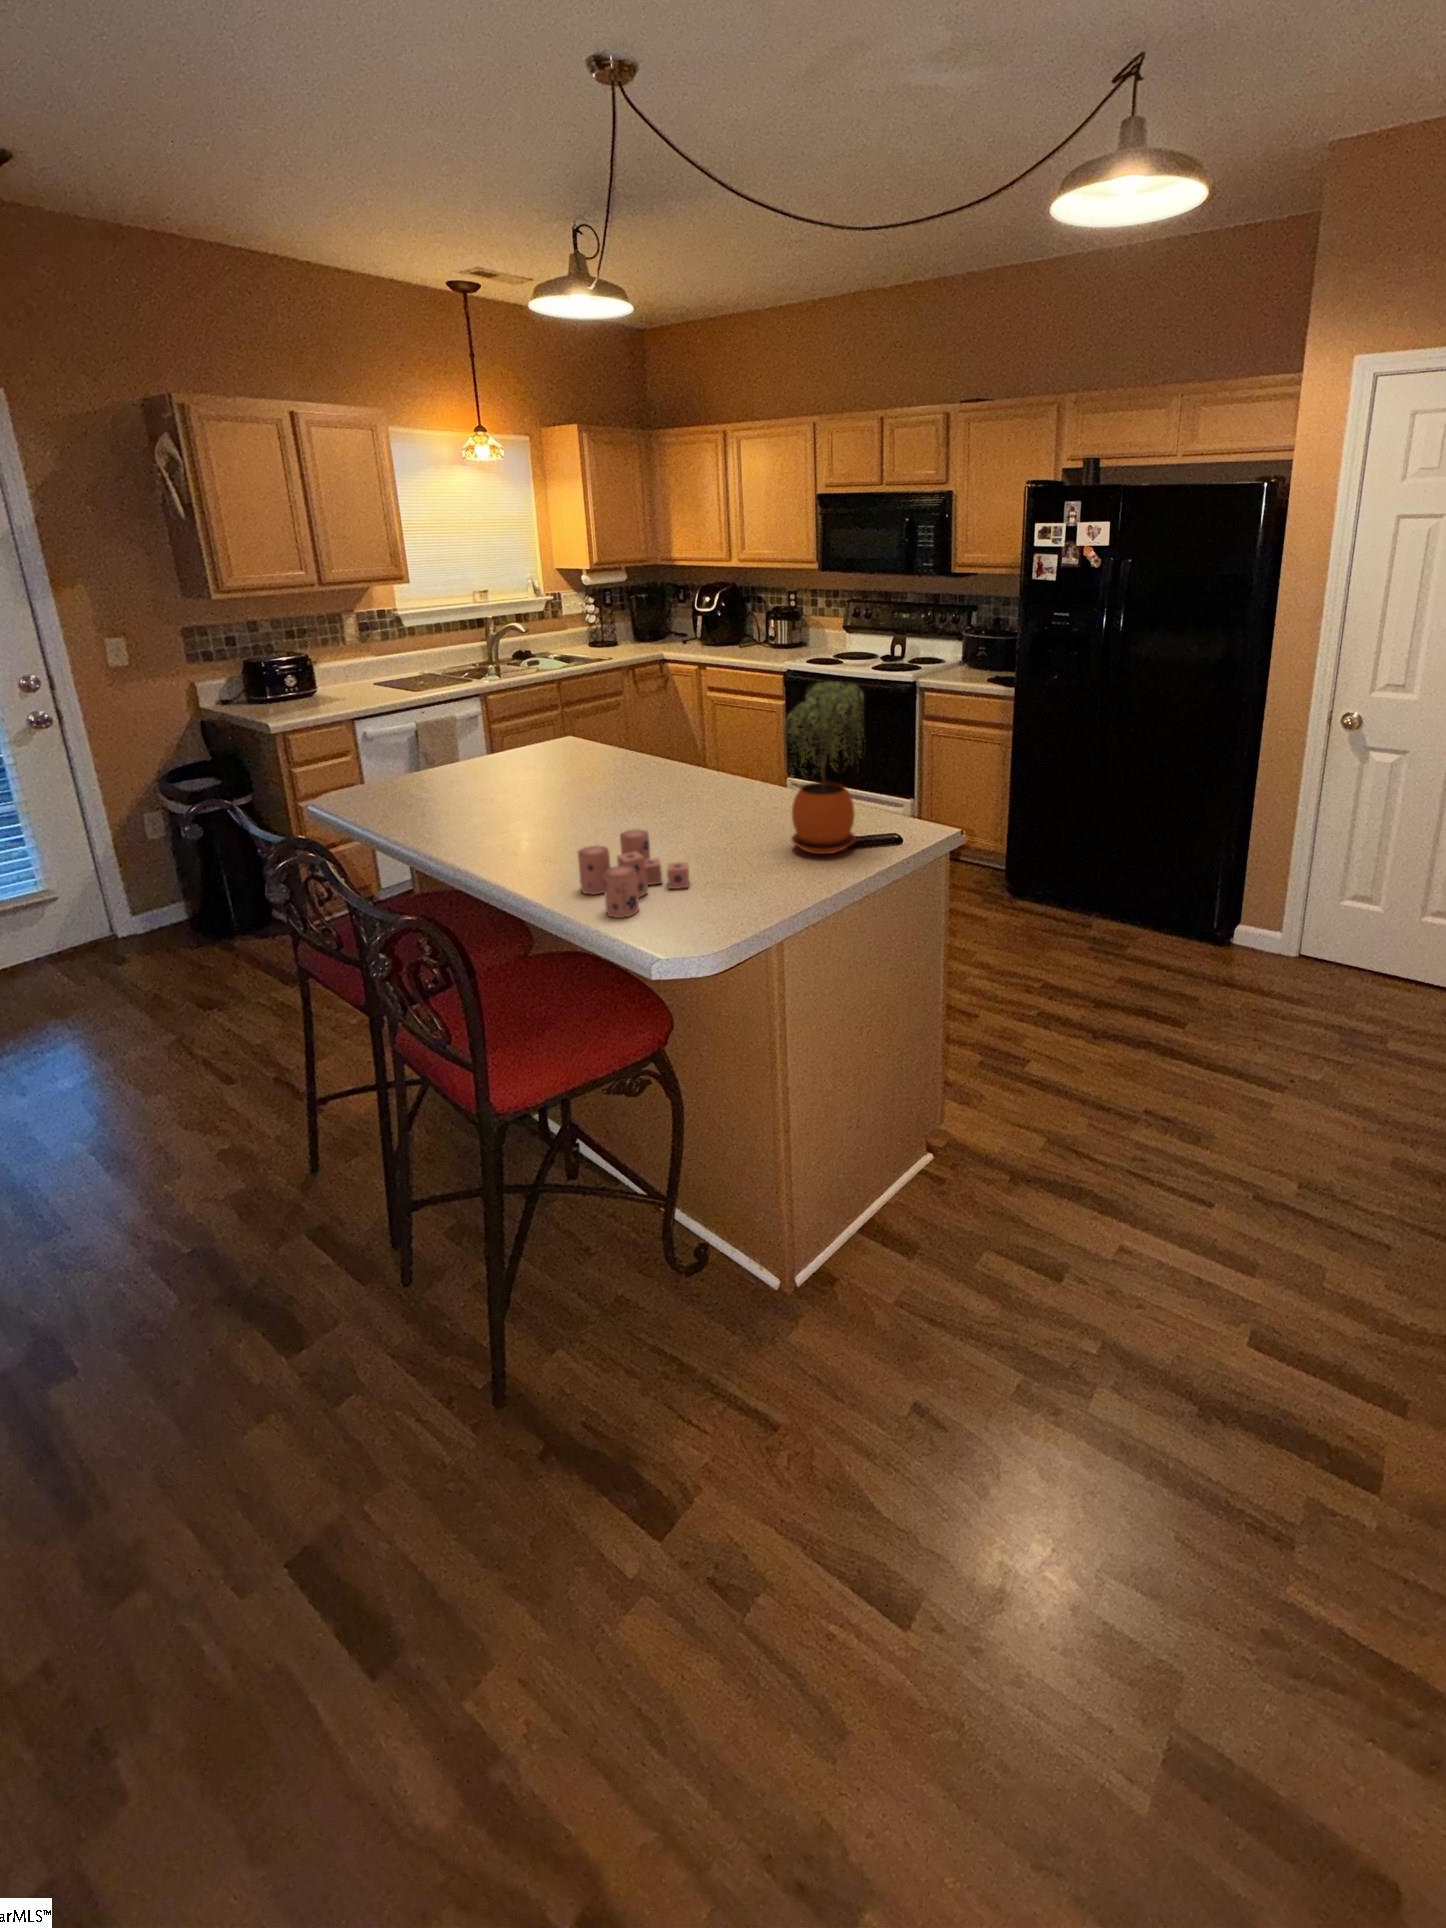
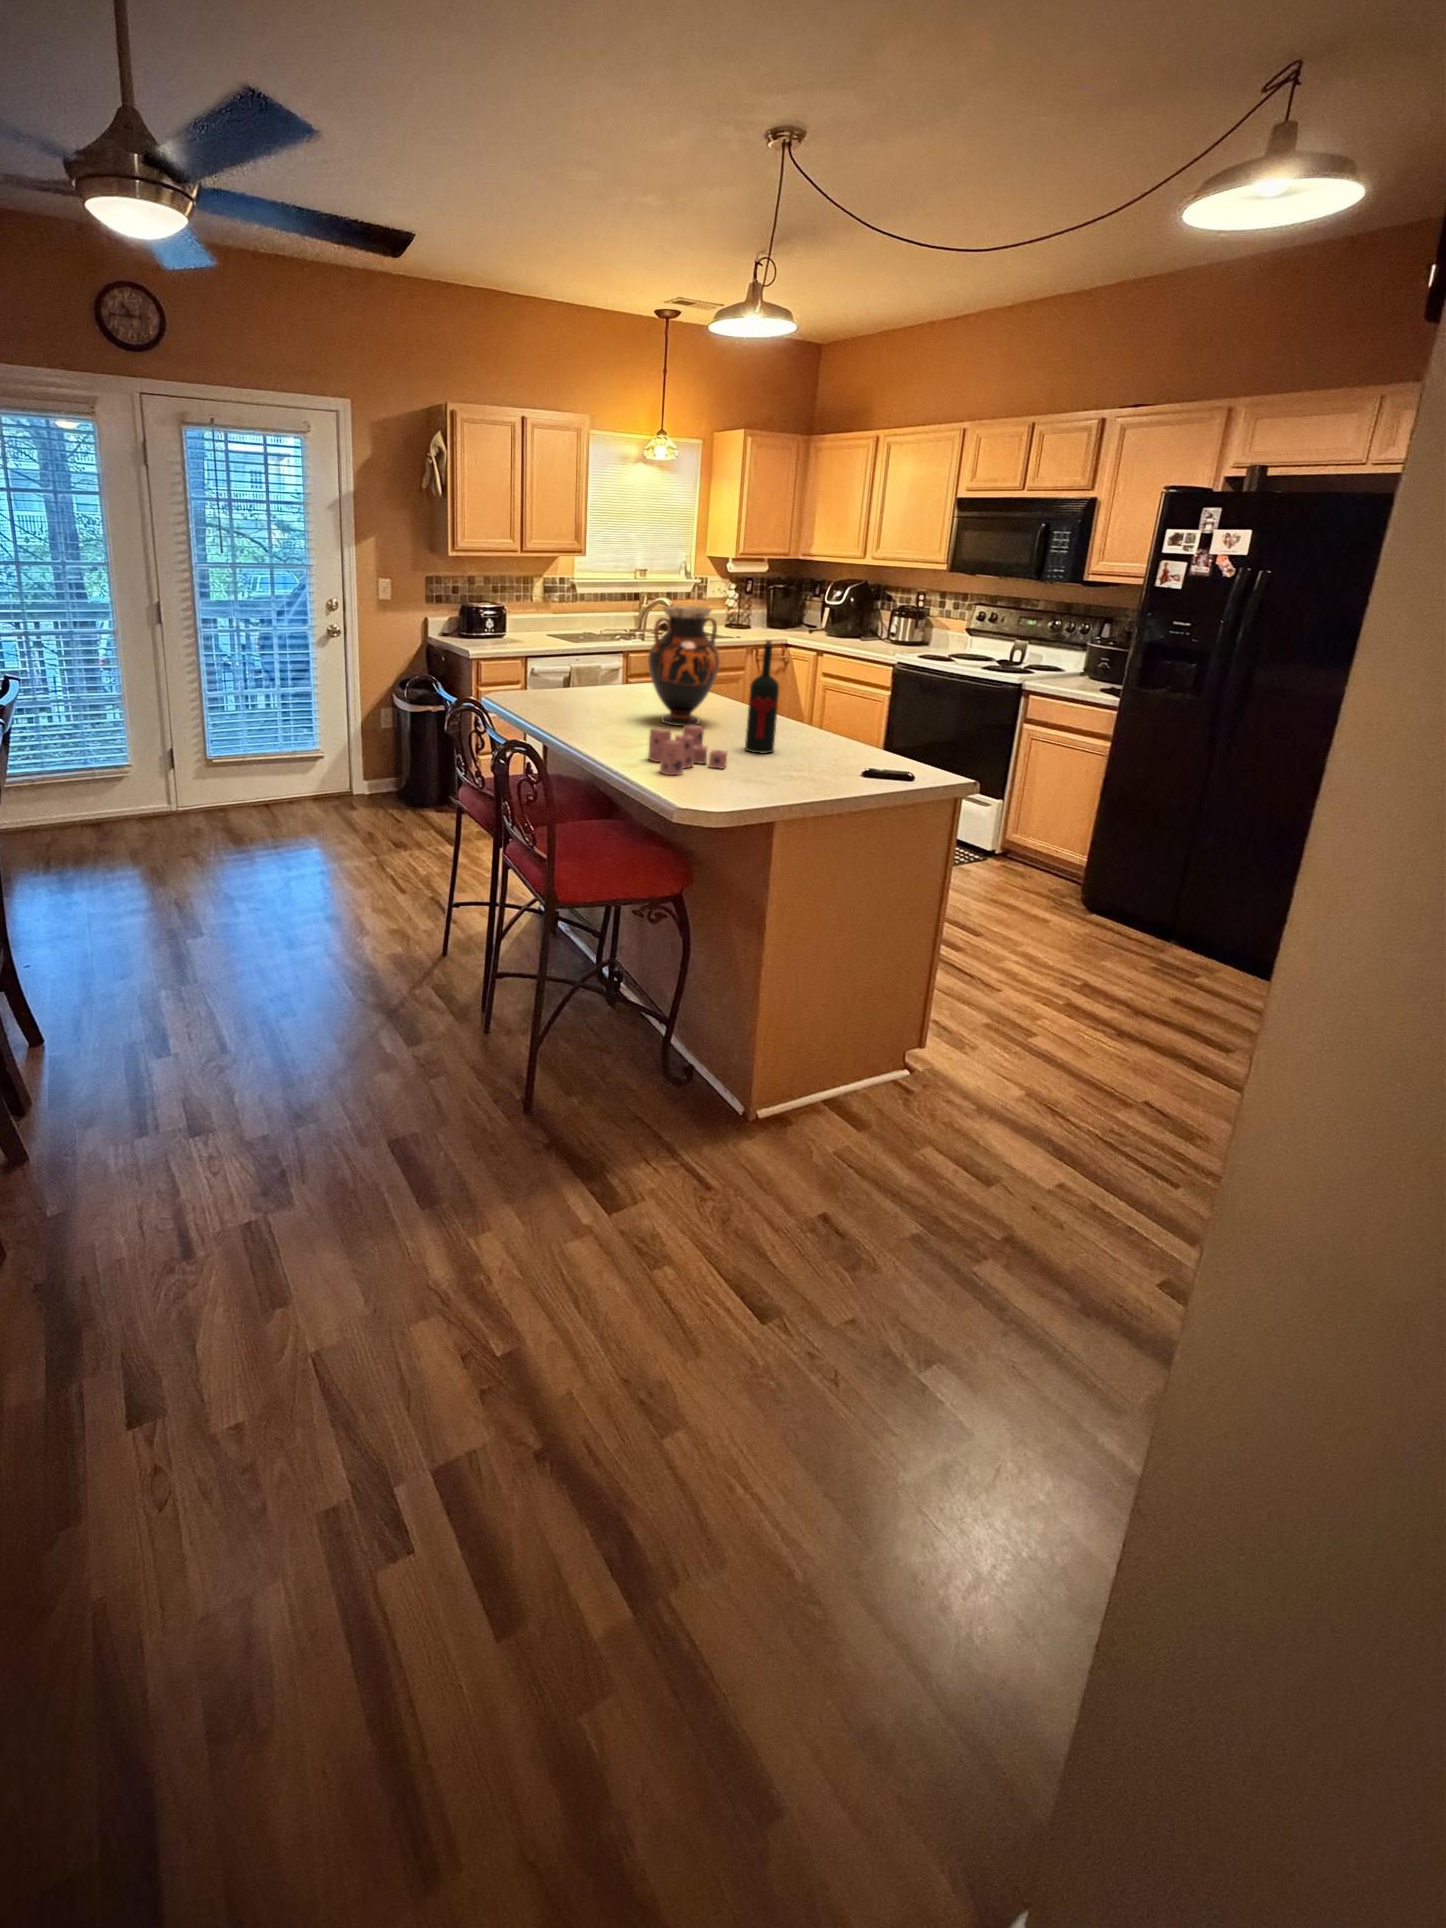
vase: none [543,660,638,817] -> present [648,606,720,726]
potted plant: present [784,681,864,854] -> none [812,628,894,769]
wine bottle: none [694,704,735,848] -> present [745,640,779,753]

